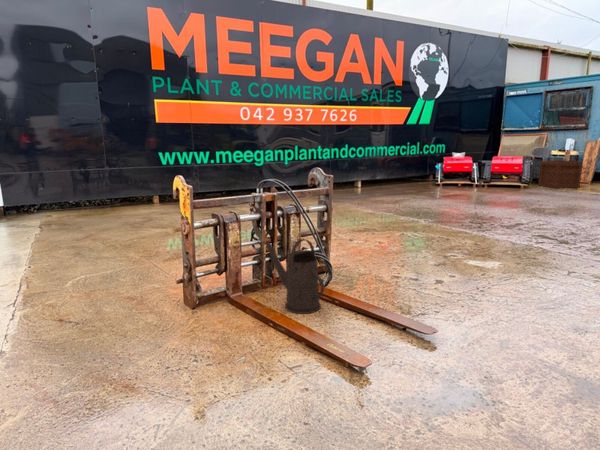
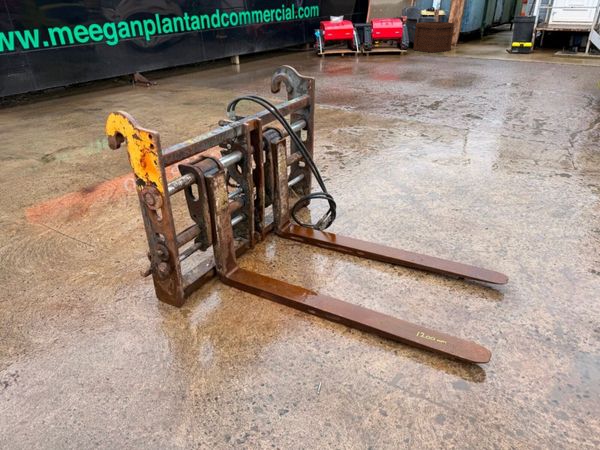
watering can: present [265,239,324,314] -> none [255,186,361,282]

